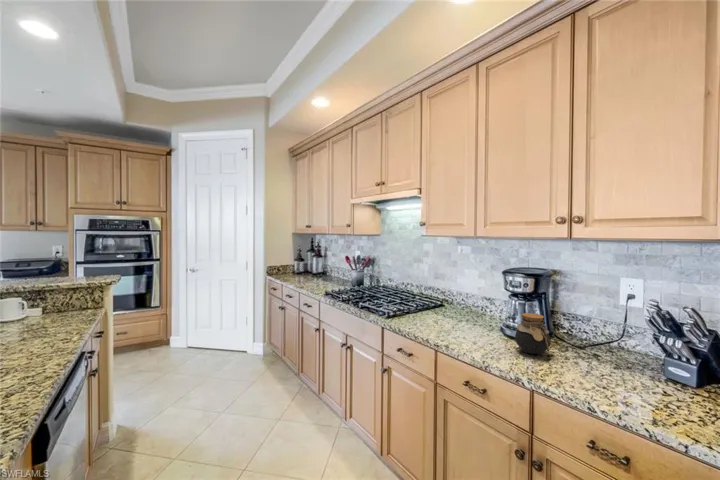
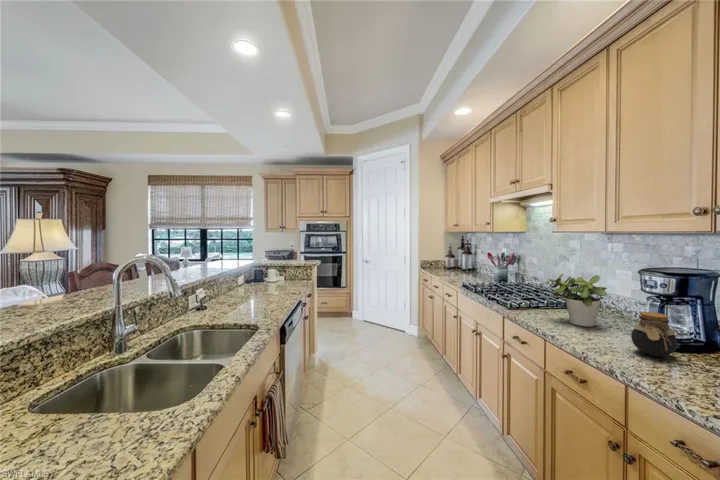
potted plant: none [430,279,482,330] -> present [548,274,607,327]

